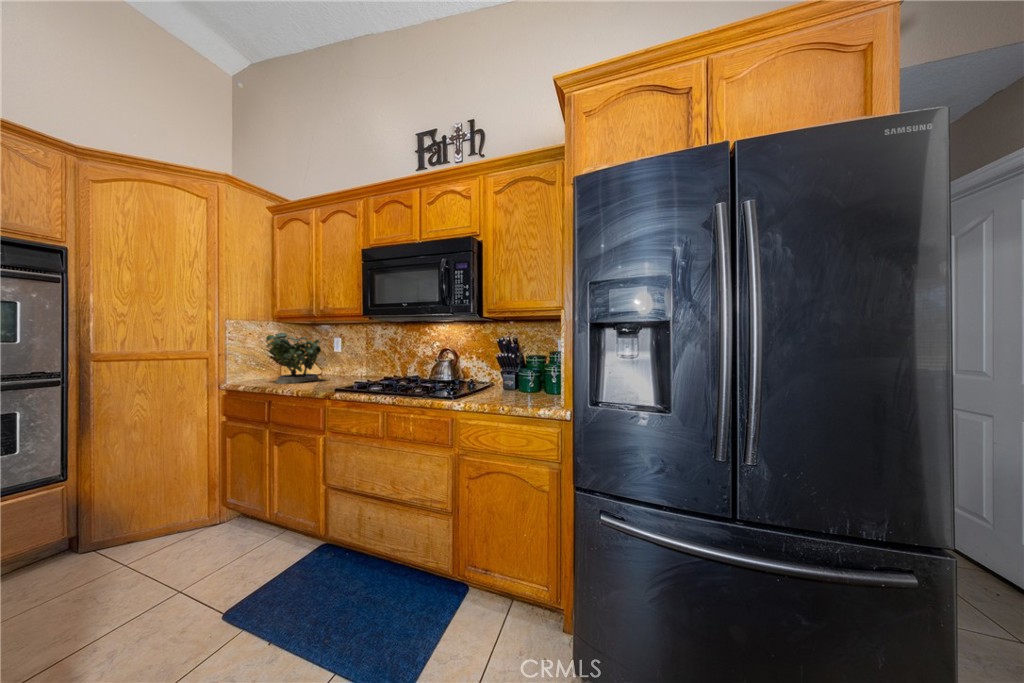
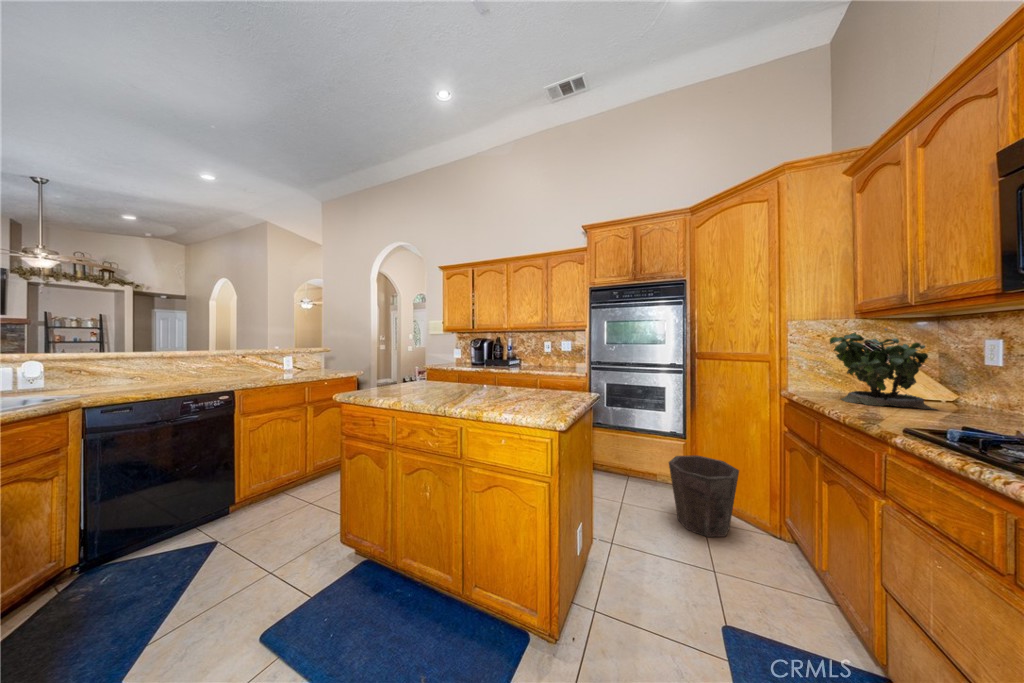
waste bin: none [67,477,179,584] -> present [669,455,739,537]

